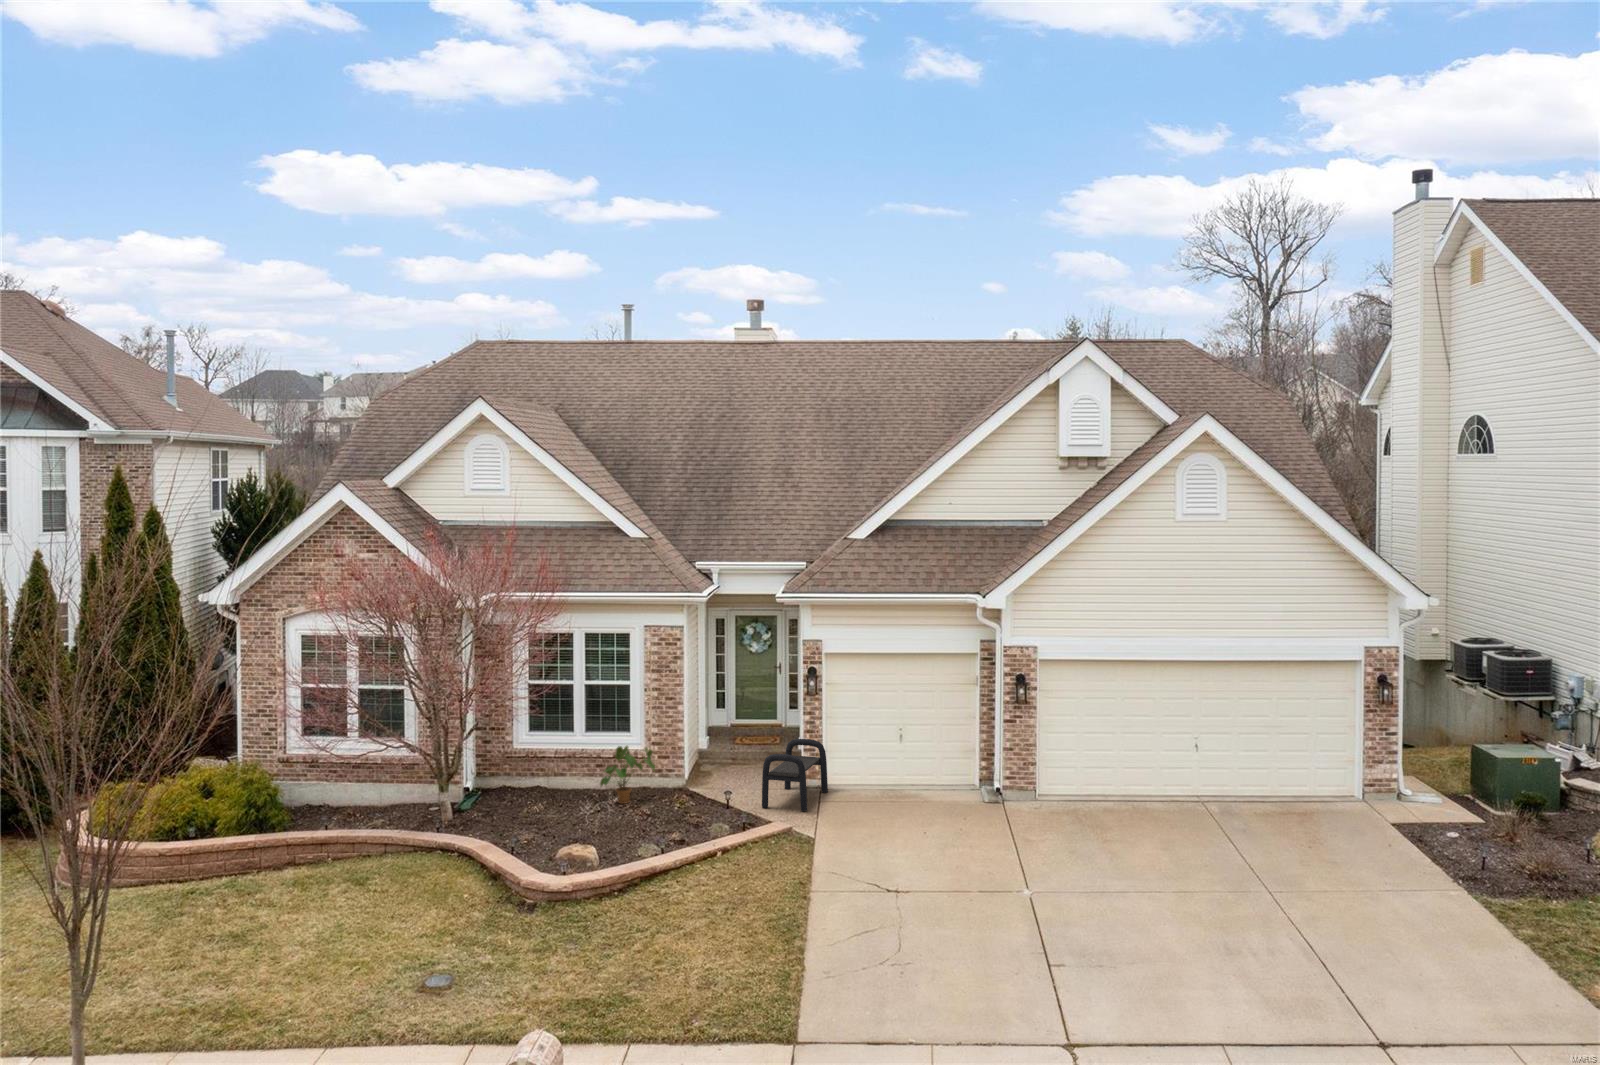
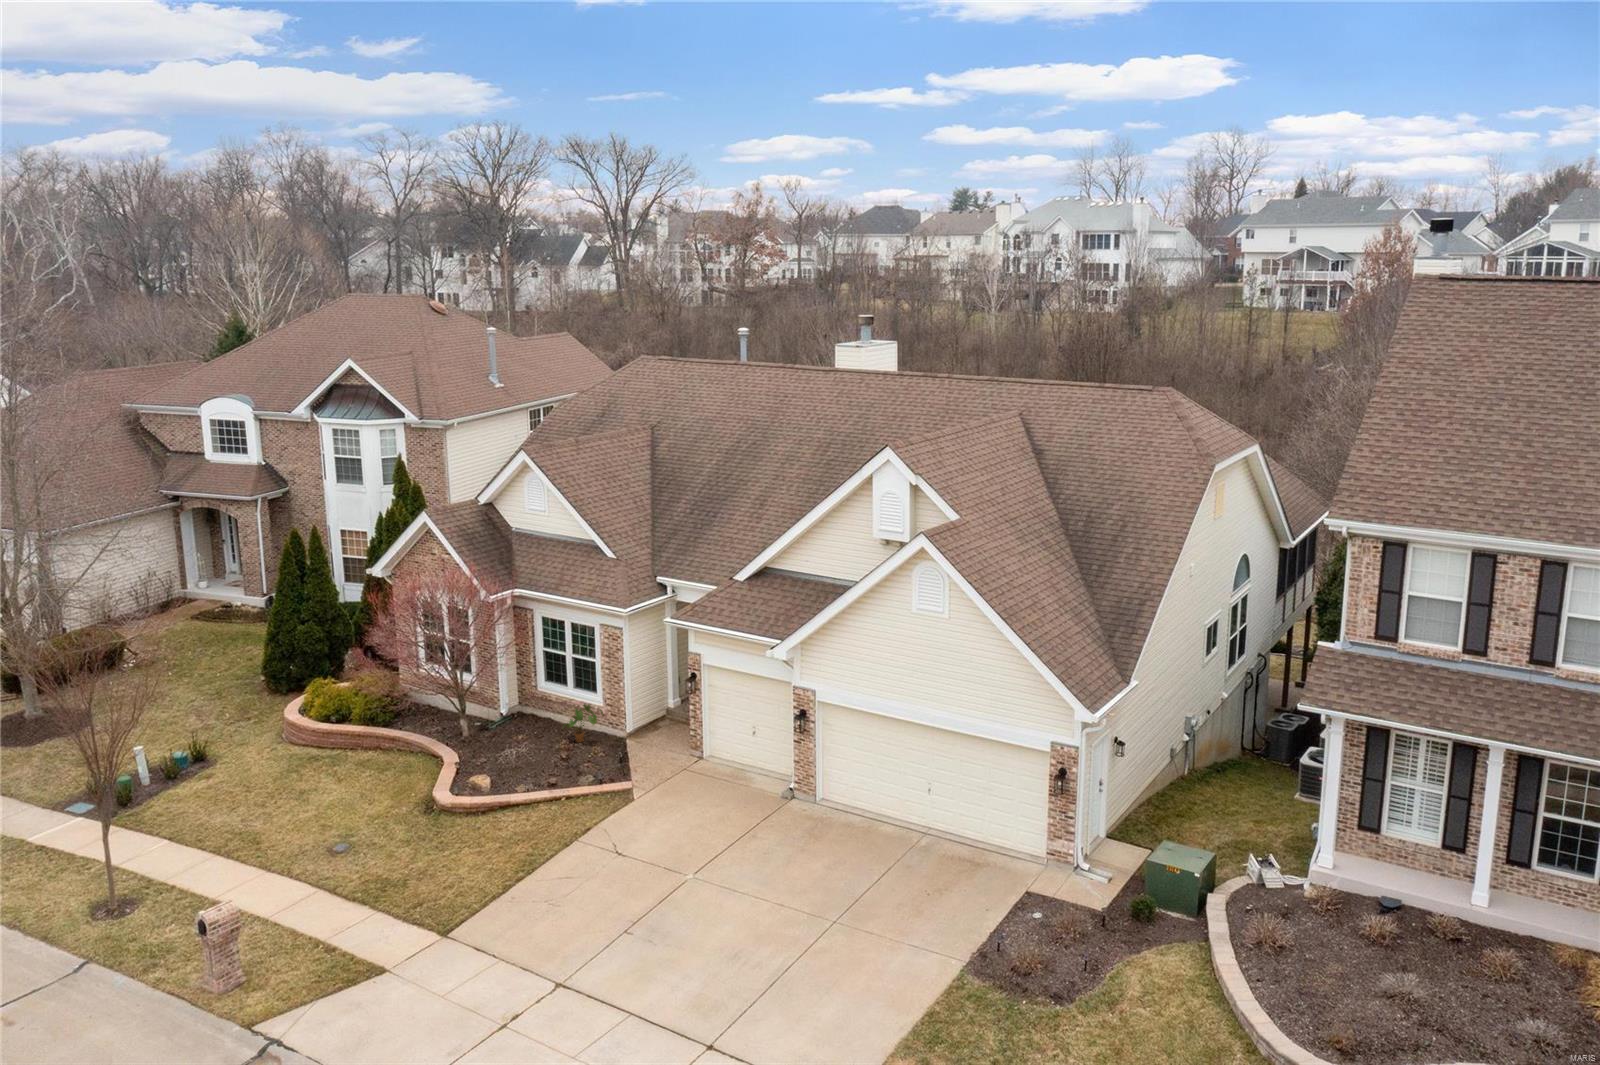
bench: present [762,739,828,811] -> none [640,720,701,775]

